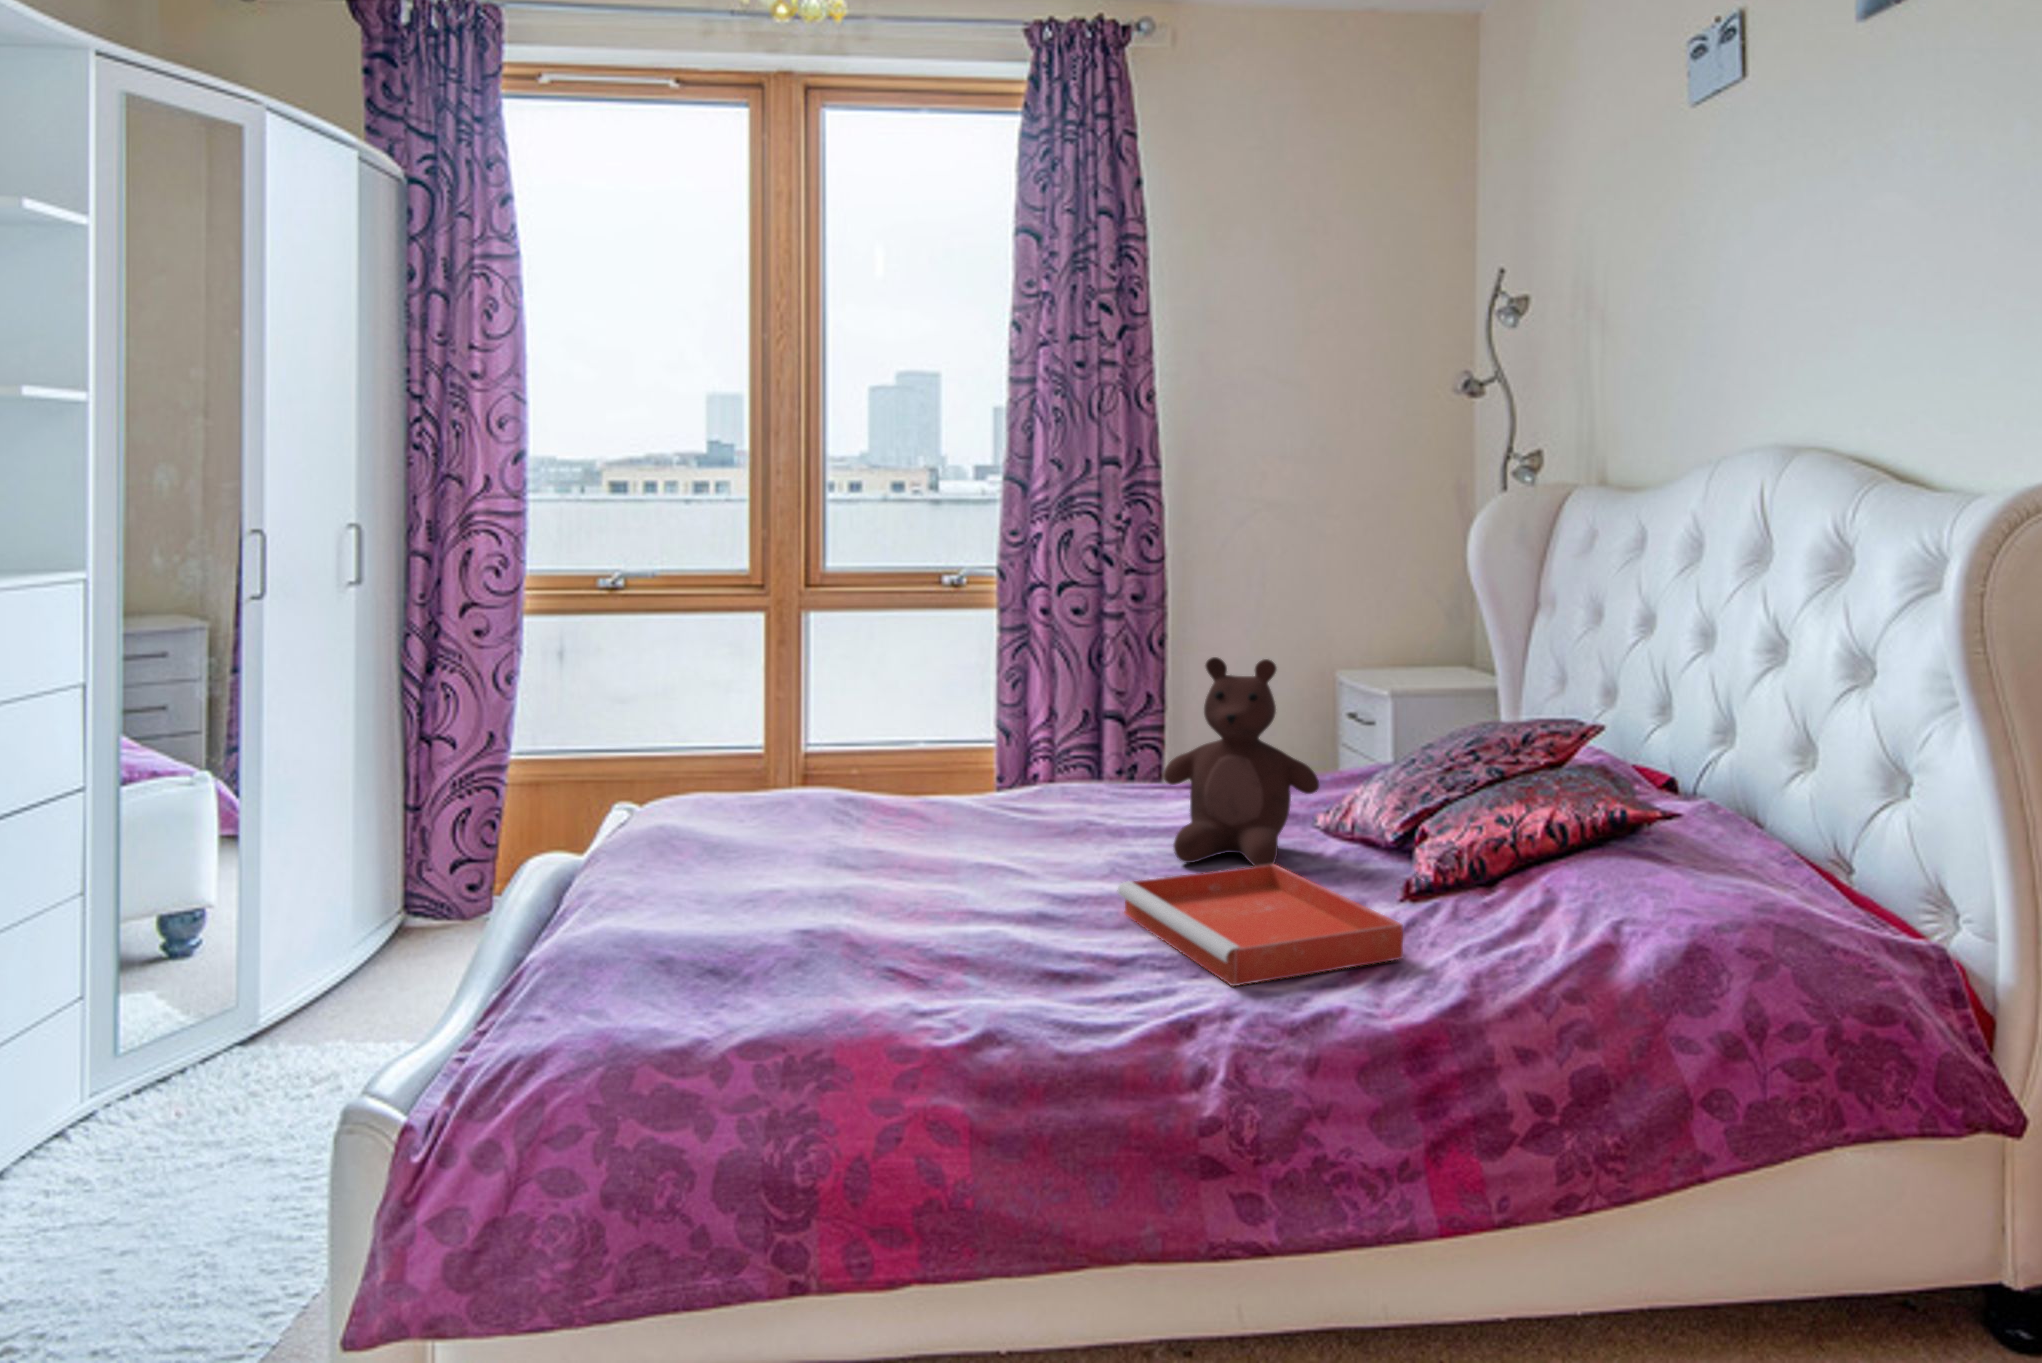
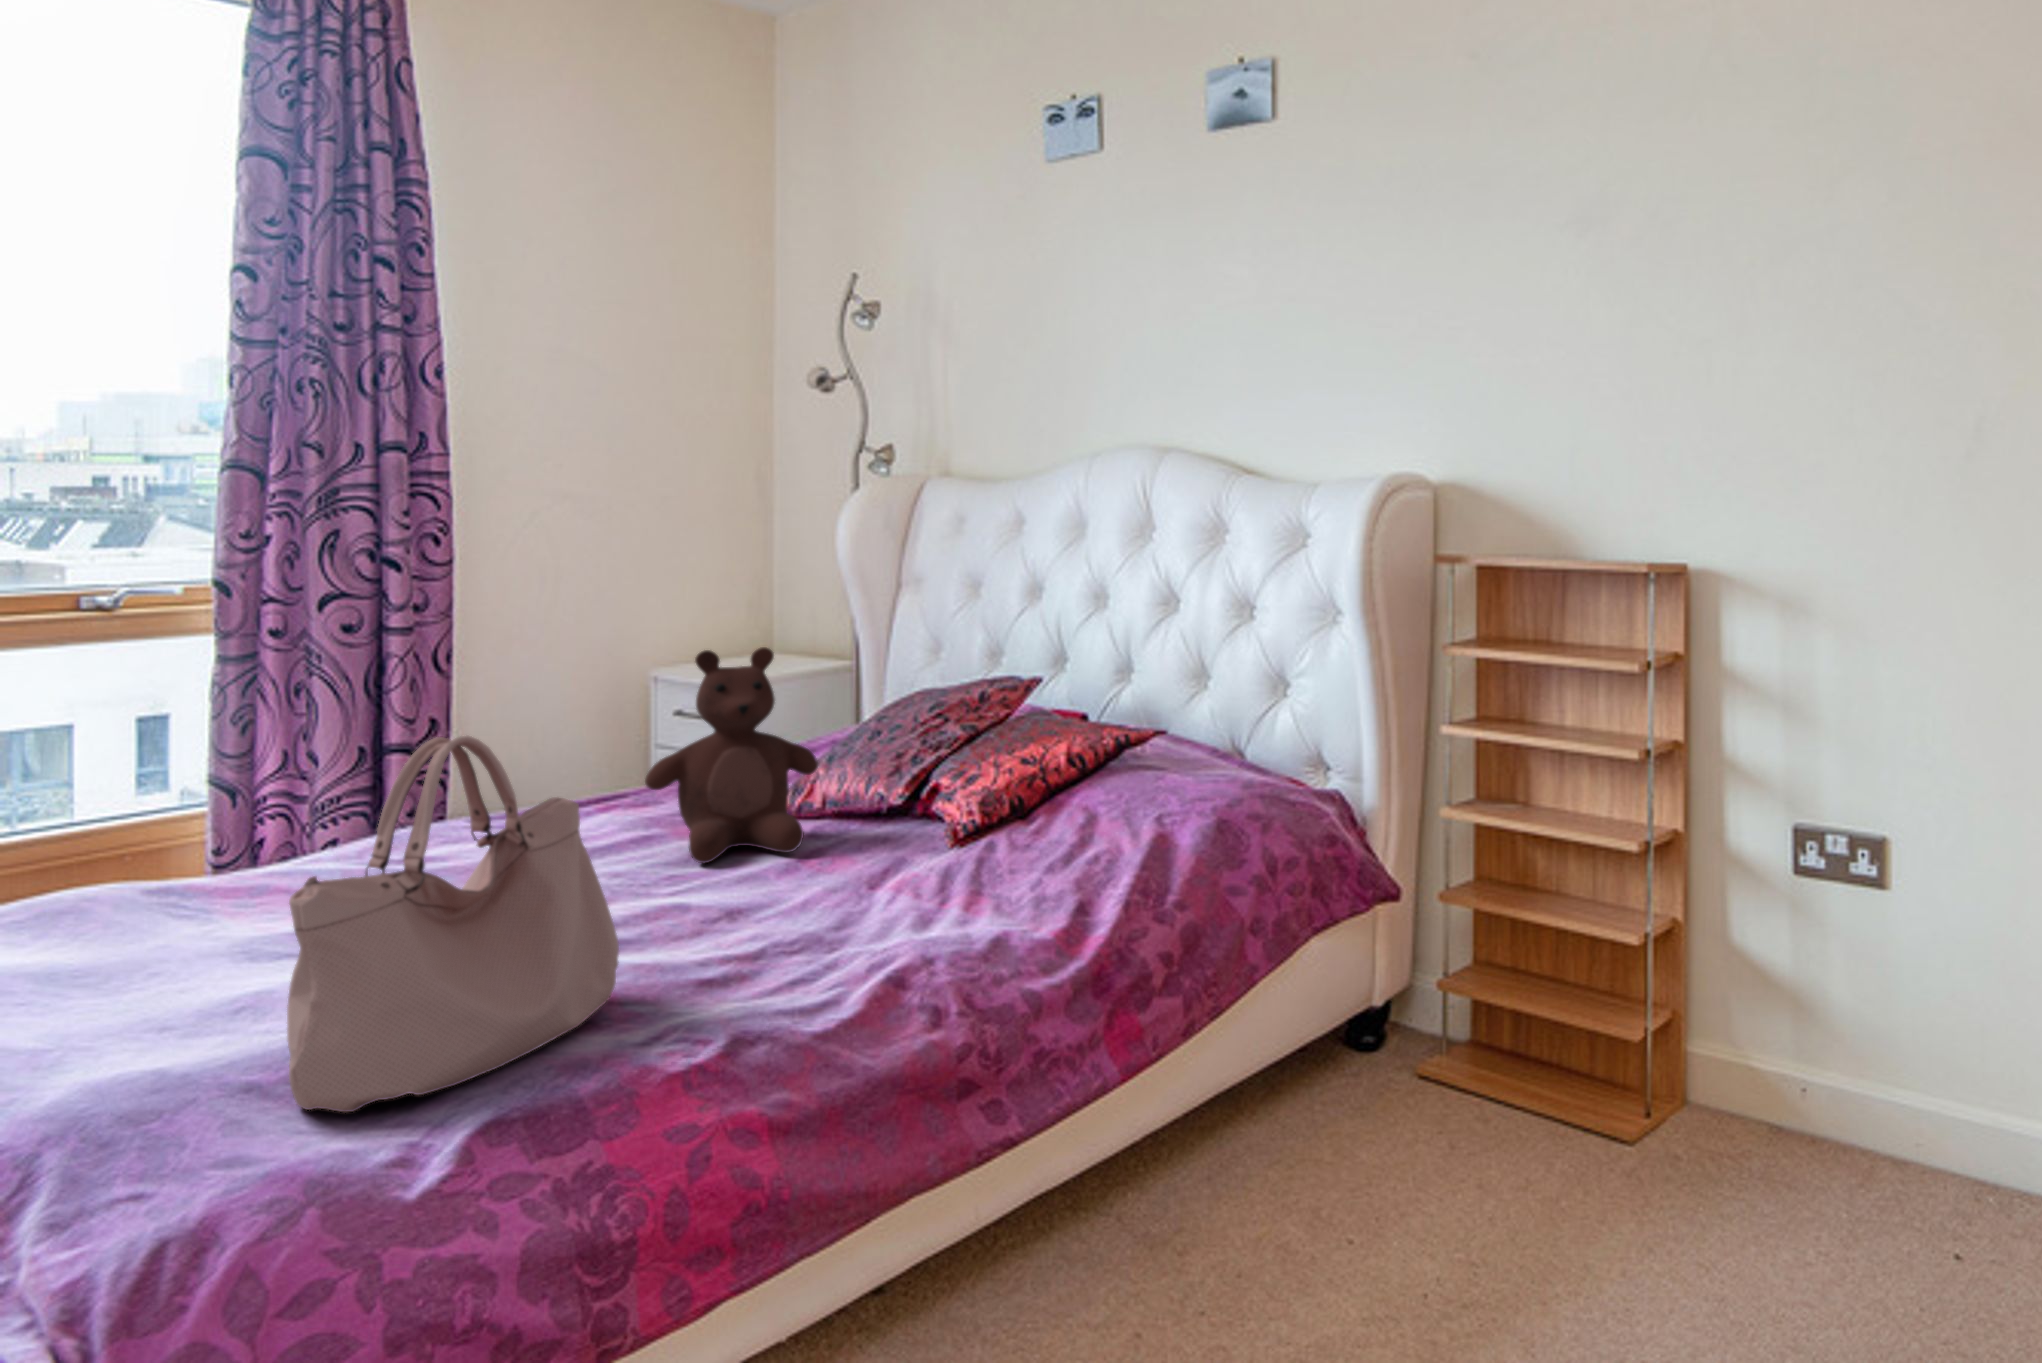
handbag: none [663,714,954,1005] -> present [287,736,619,1113]
tray: present [1118,864,1403,986] -> none [705,839,1008,937]

